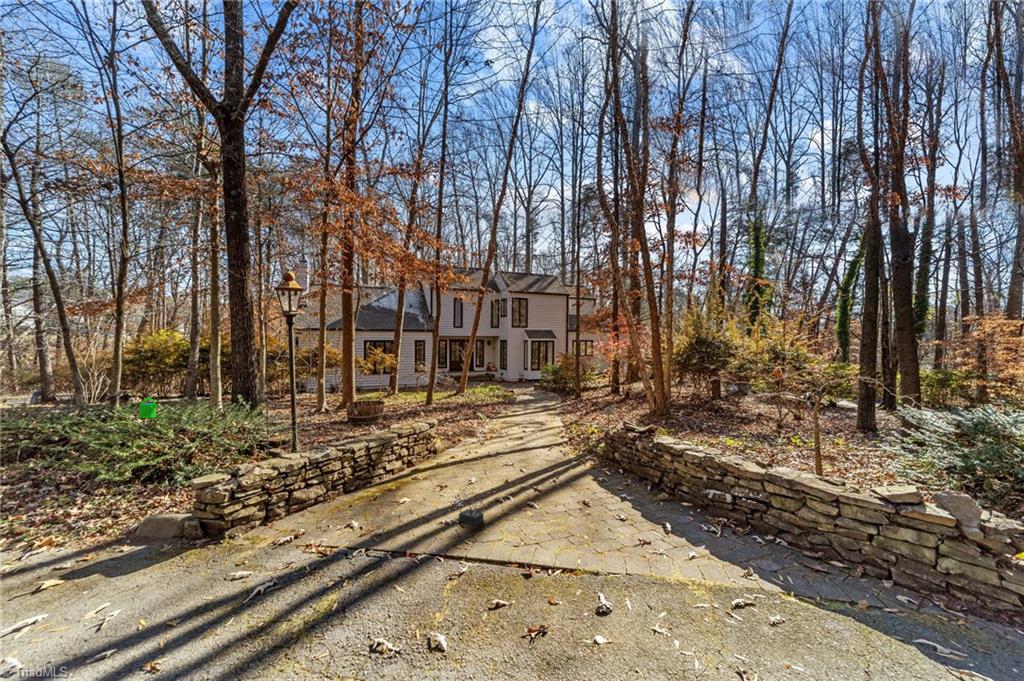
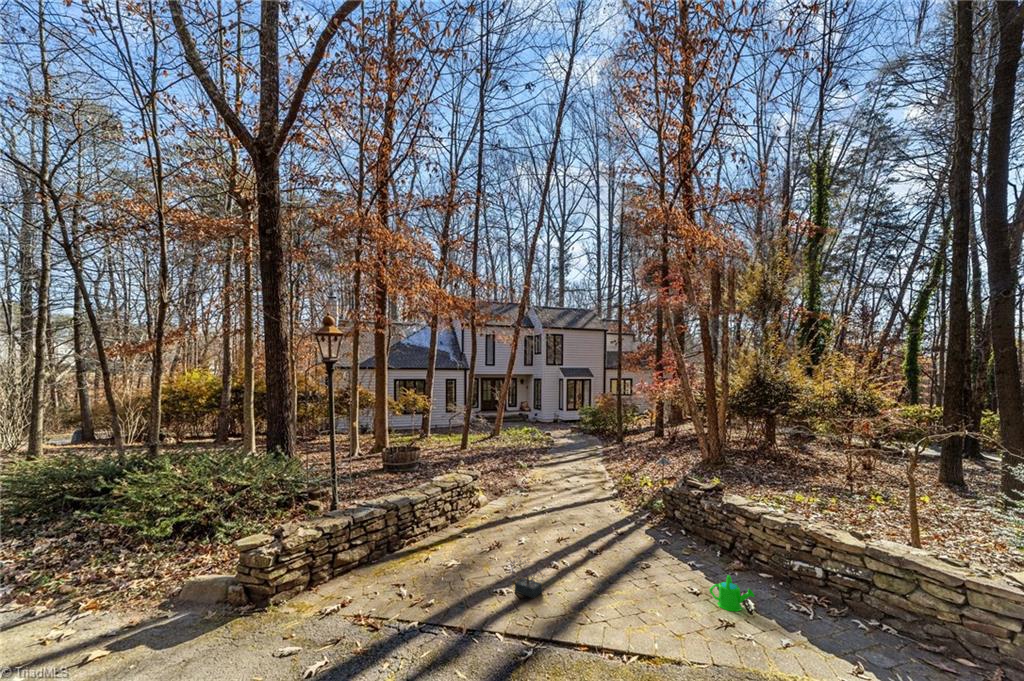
watering can: present [139,397,157,418] -> present [709,575,754,612]

